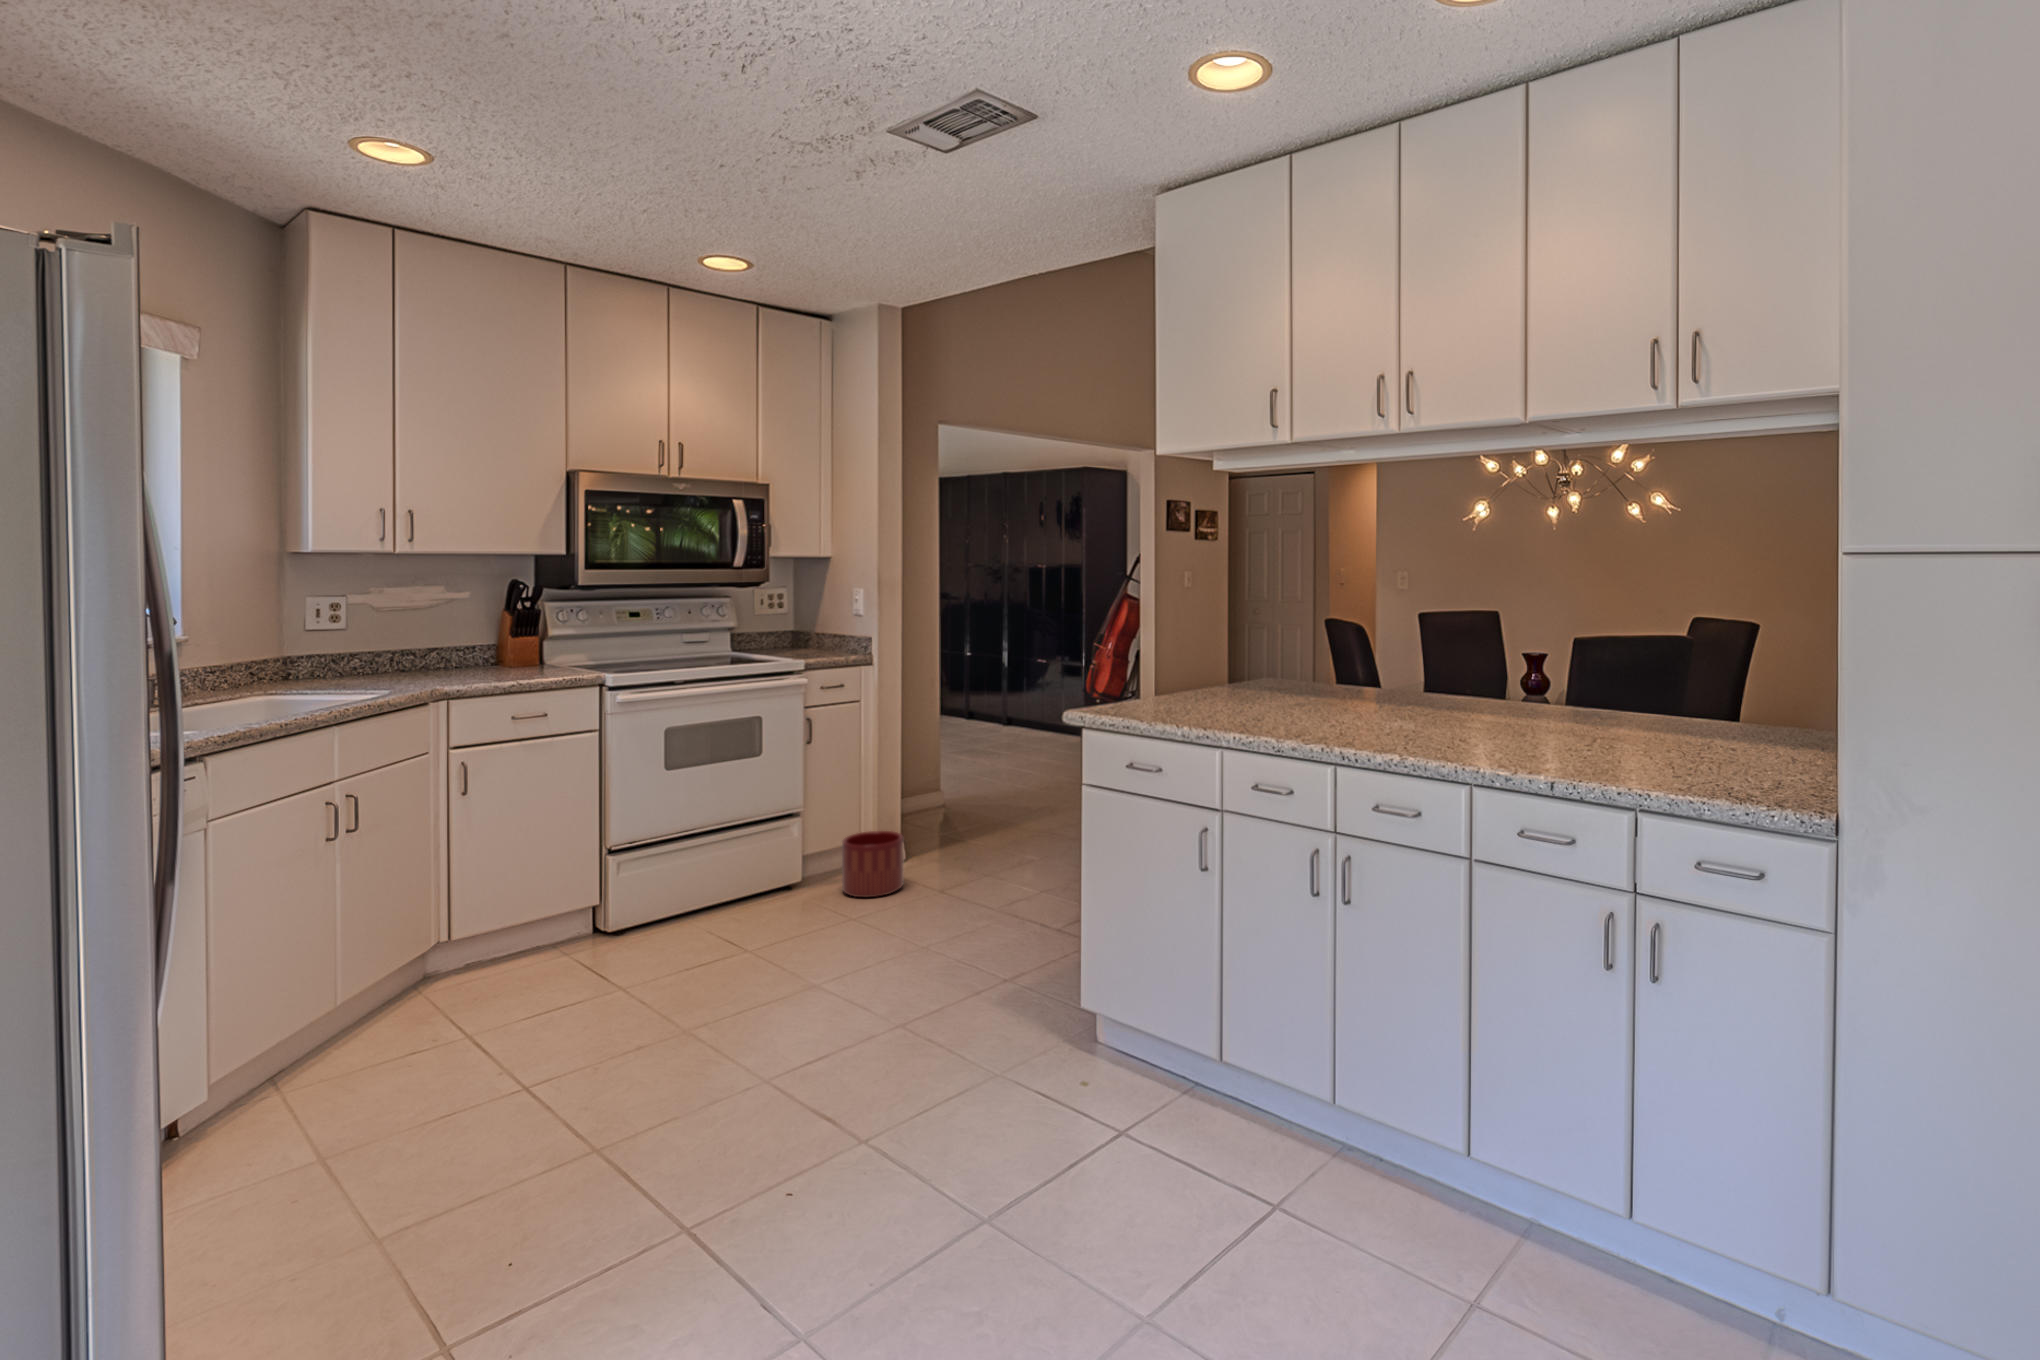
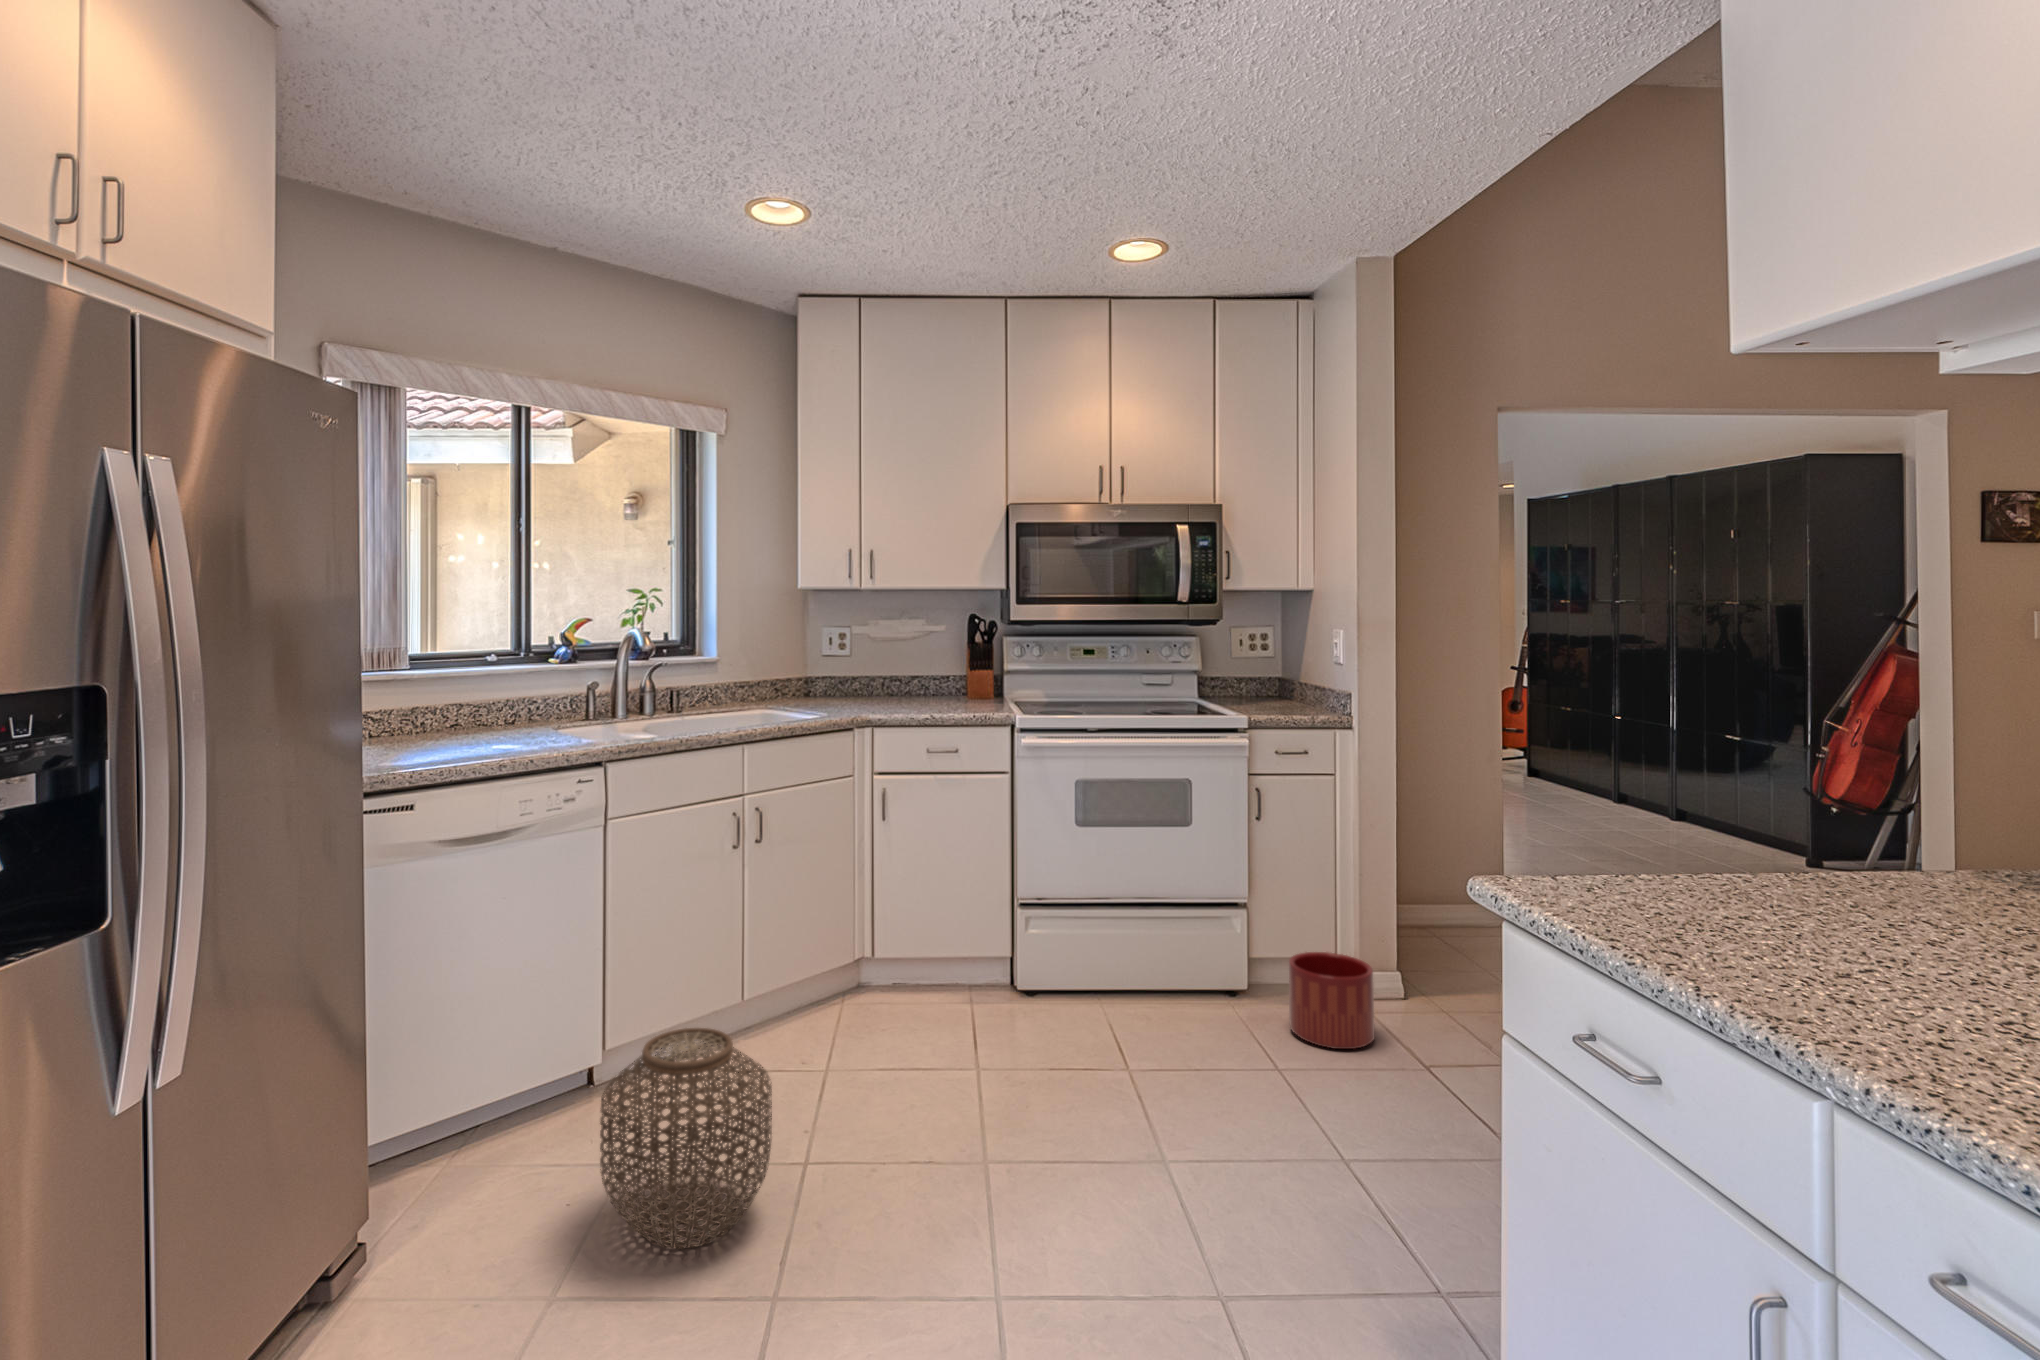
woven basket: none [359,985,553,1188] -> present [600,1028,772,1249]

